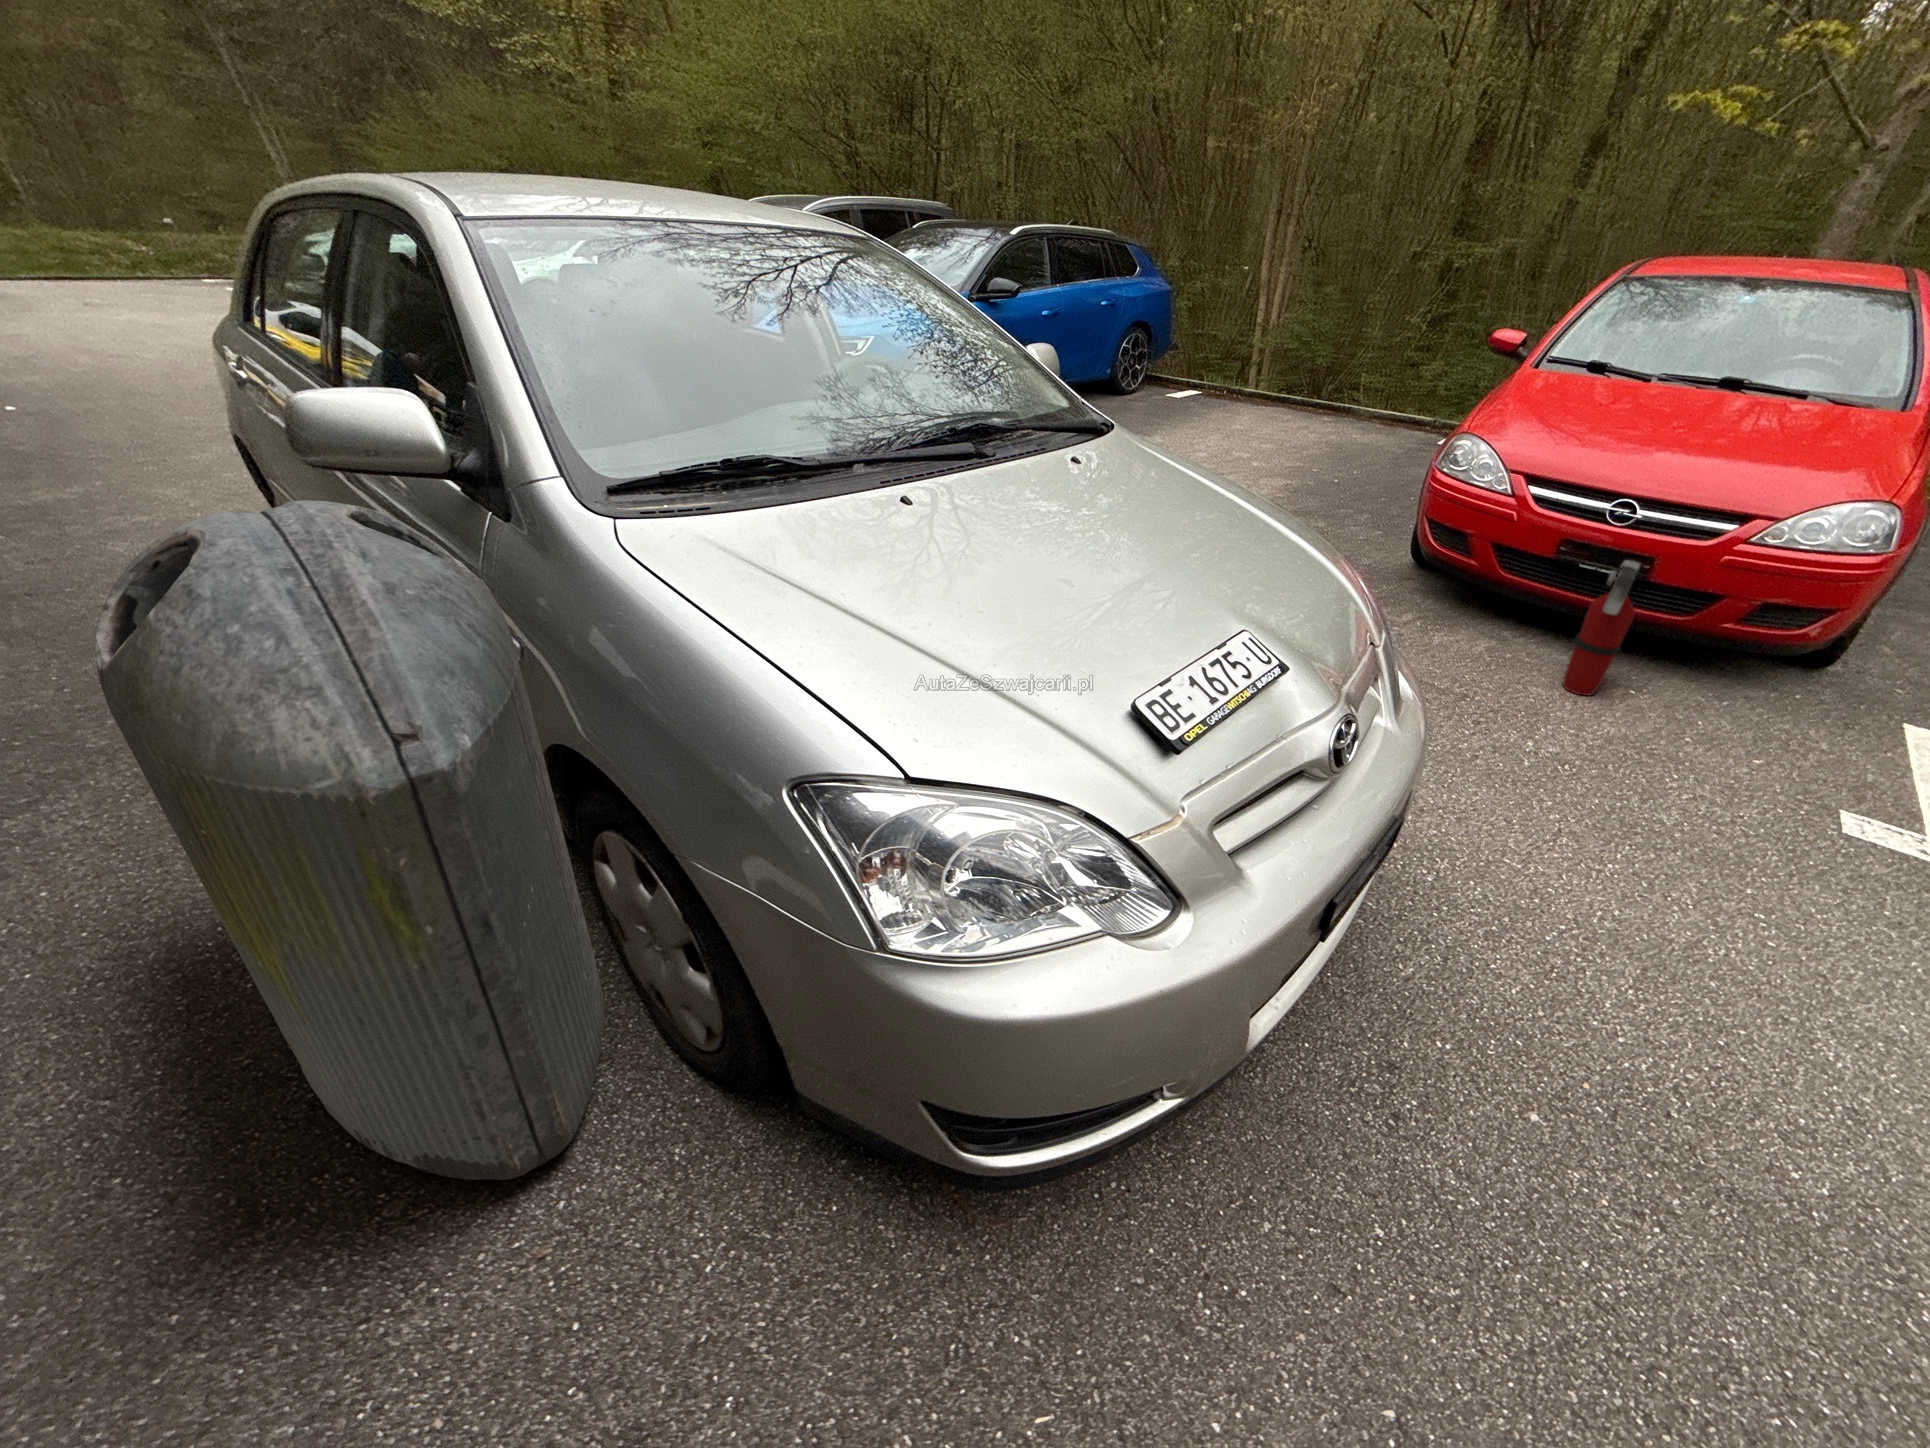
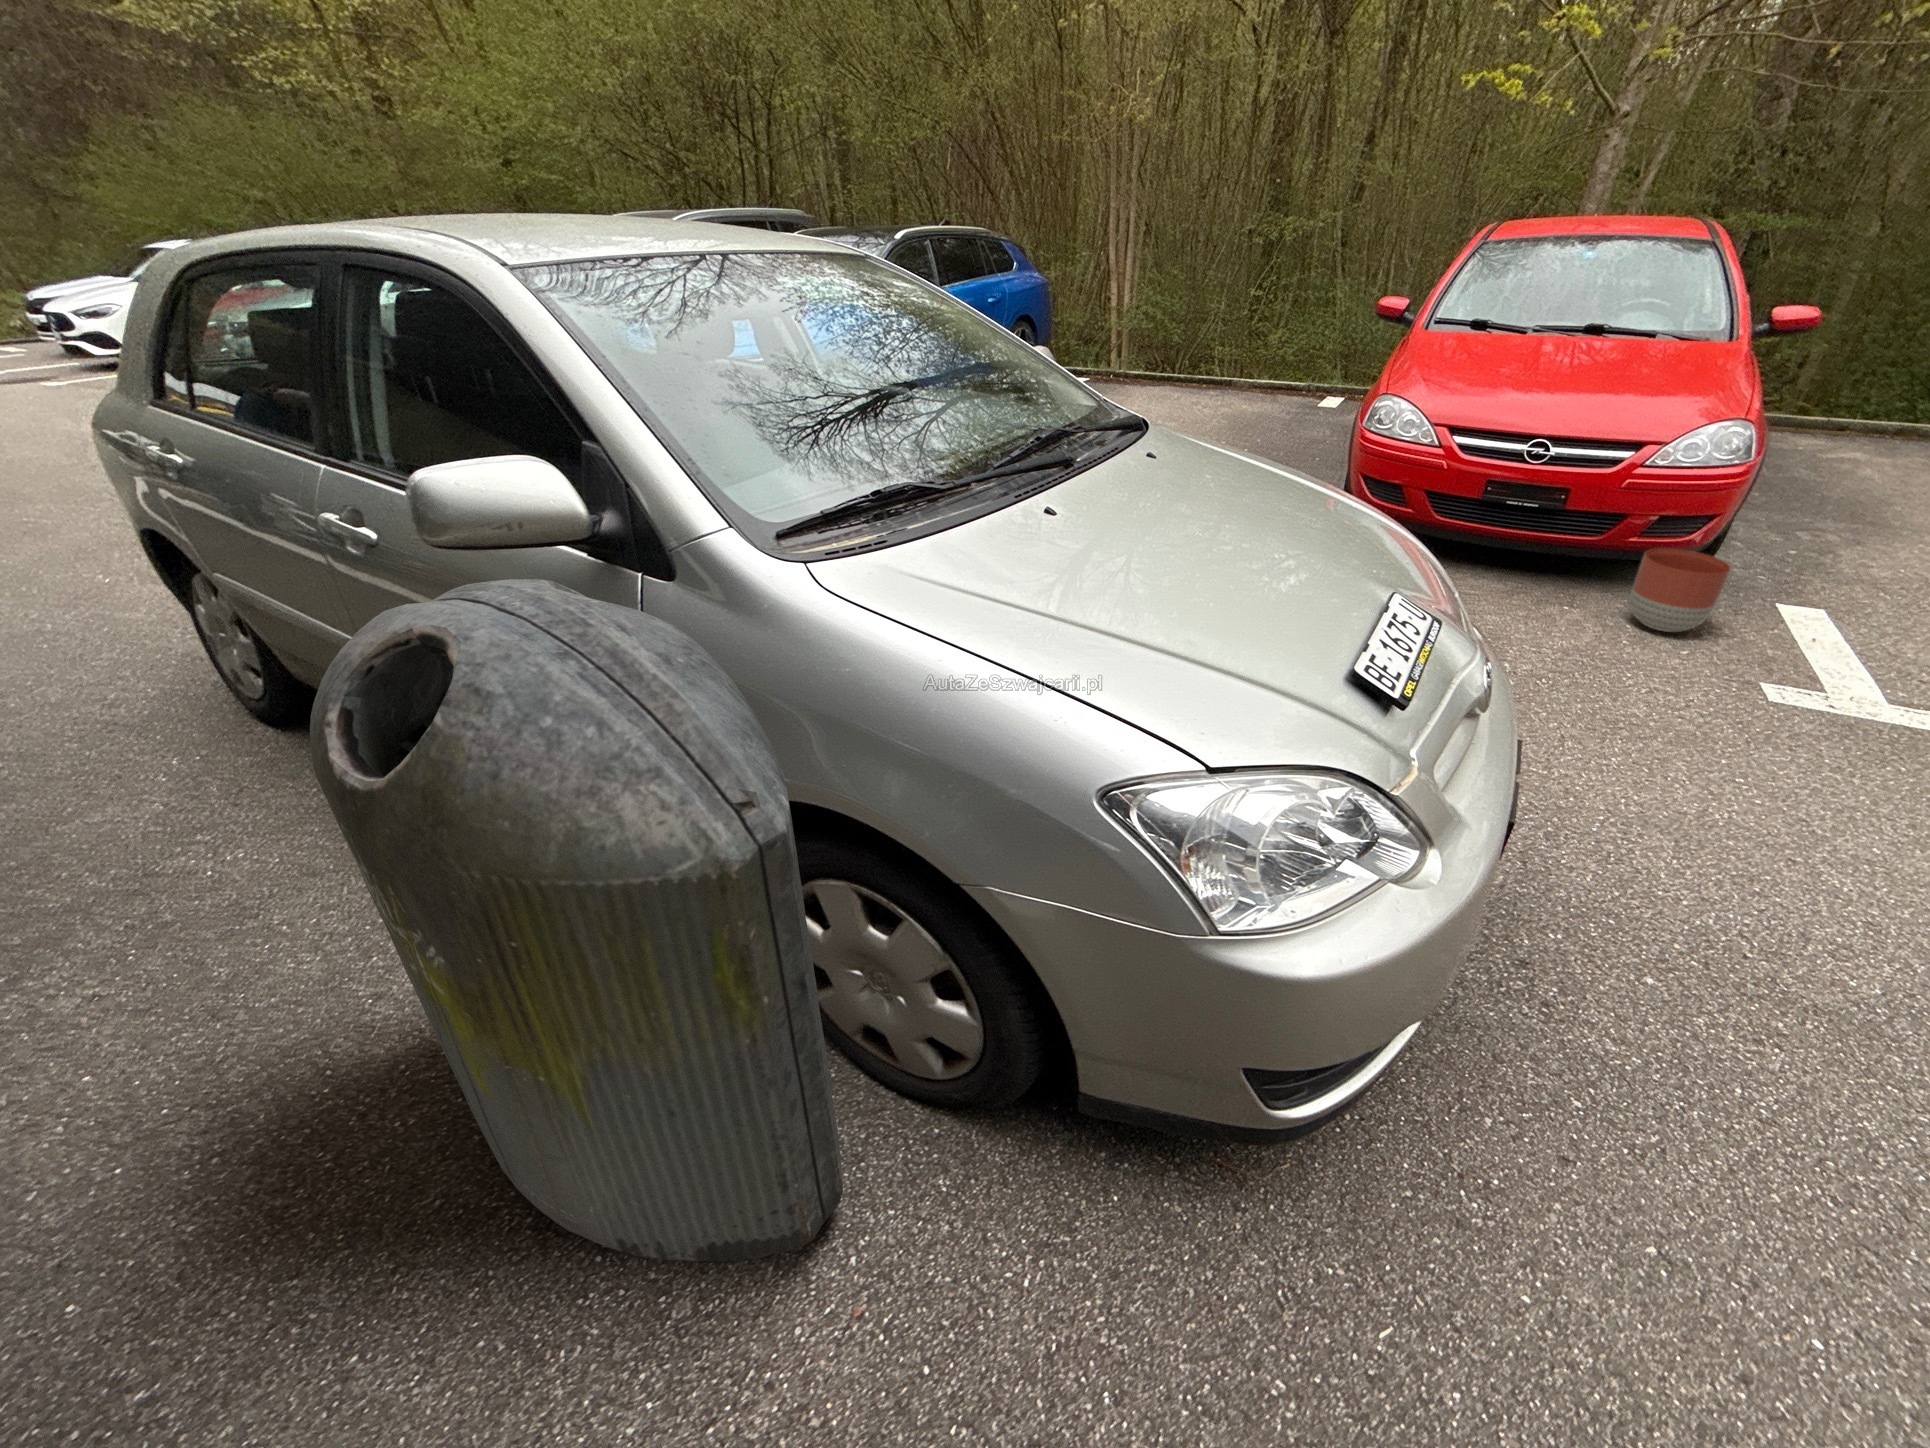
fire extinguisher: present [1563,560,1641,696] -> none [1511,493,1571,618]
planter: none [1705,637,1832,735] -> present [1630,548,1731,632]

